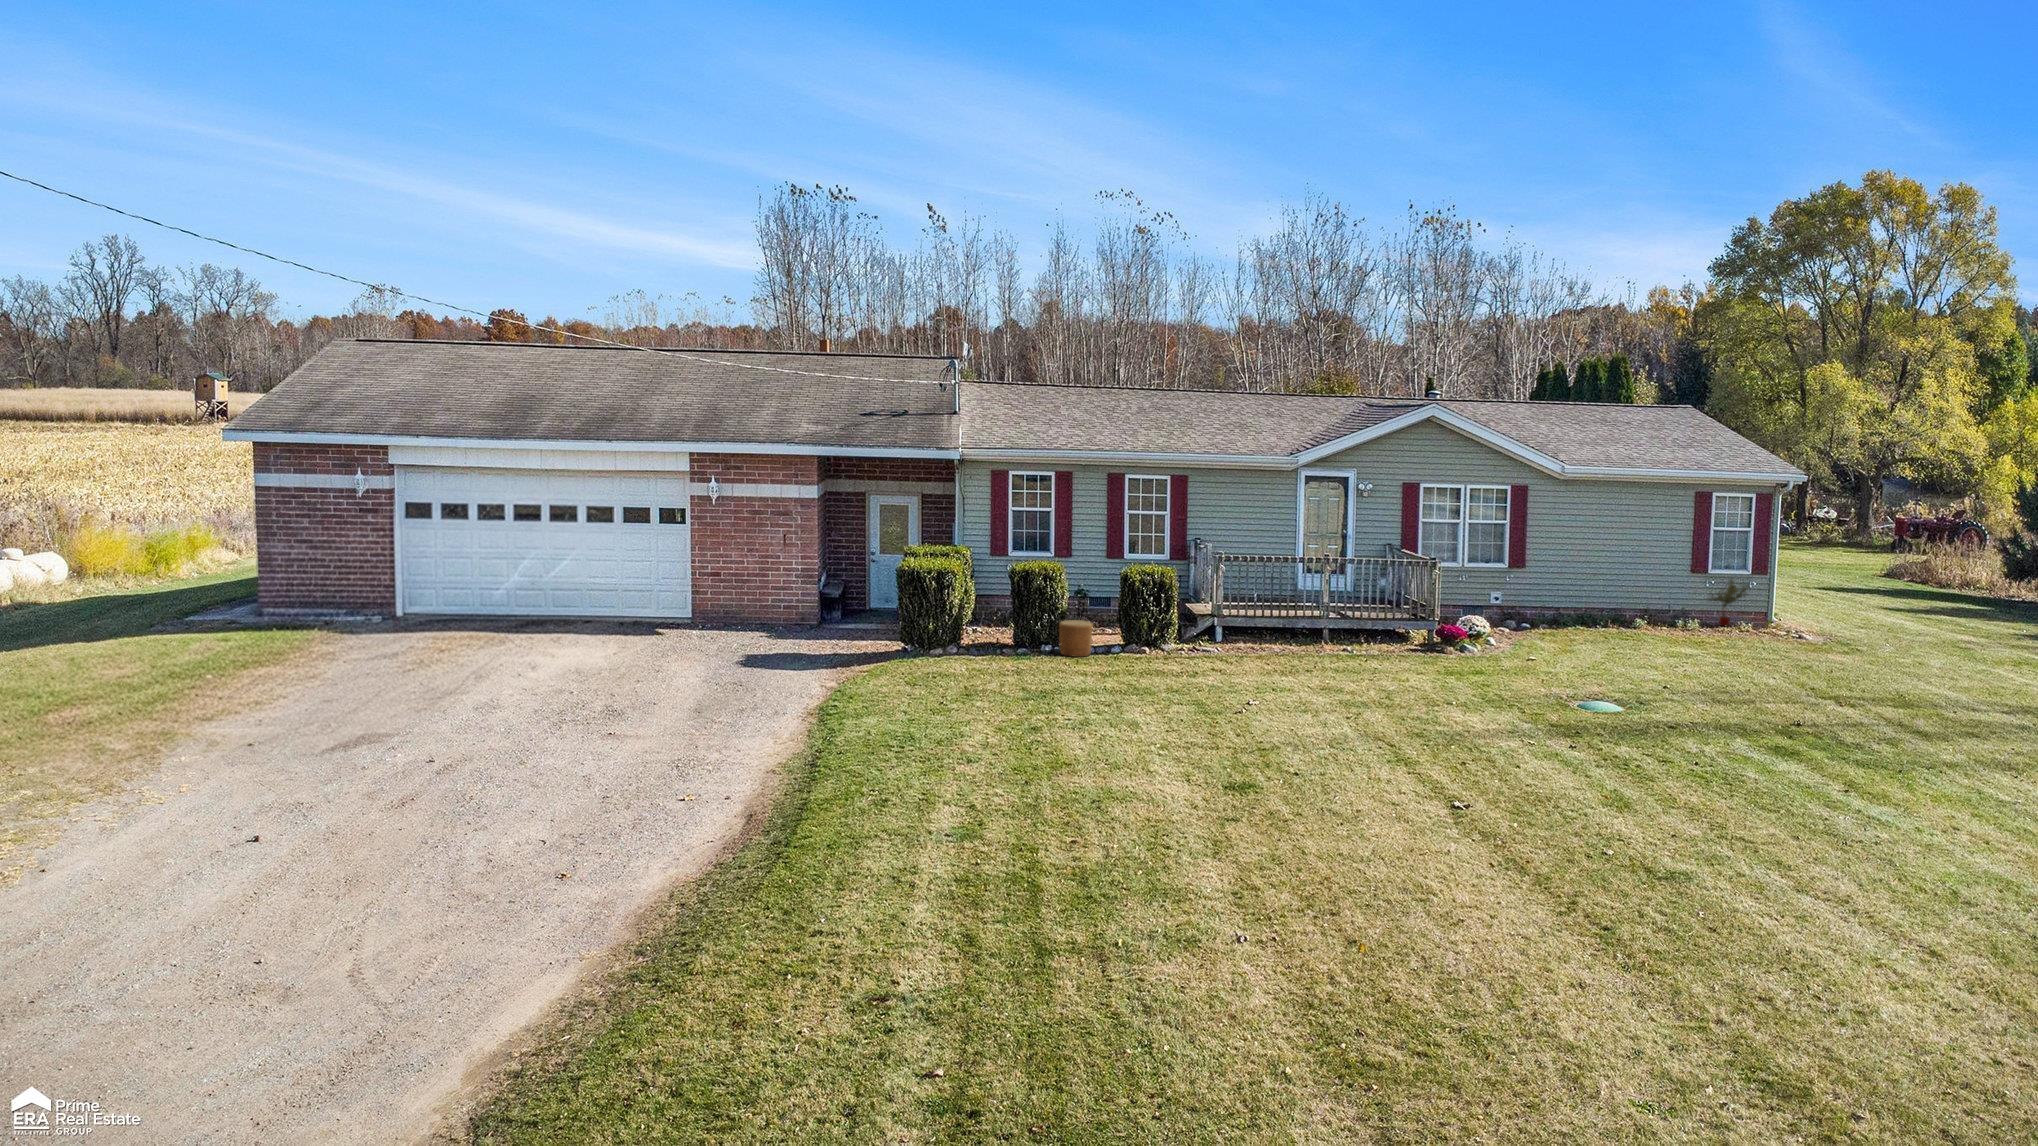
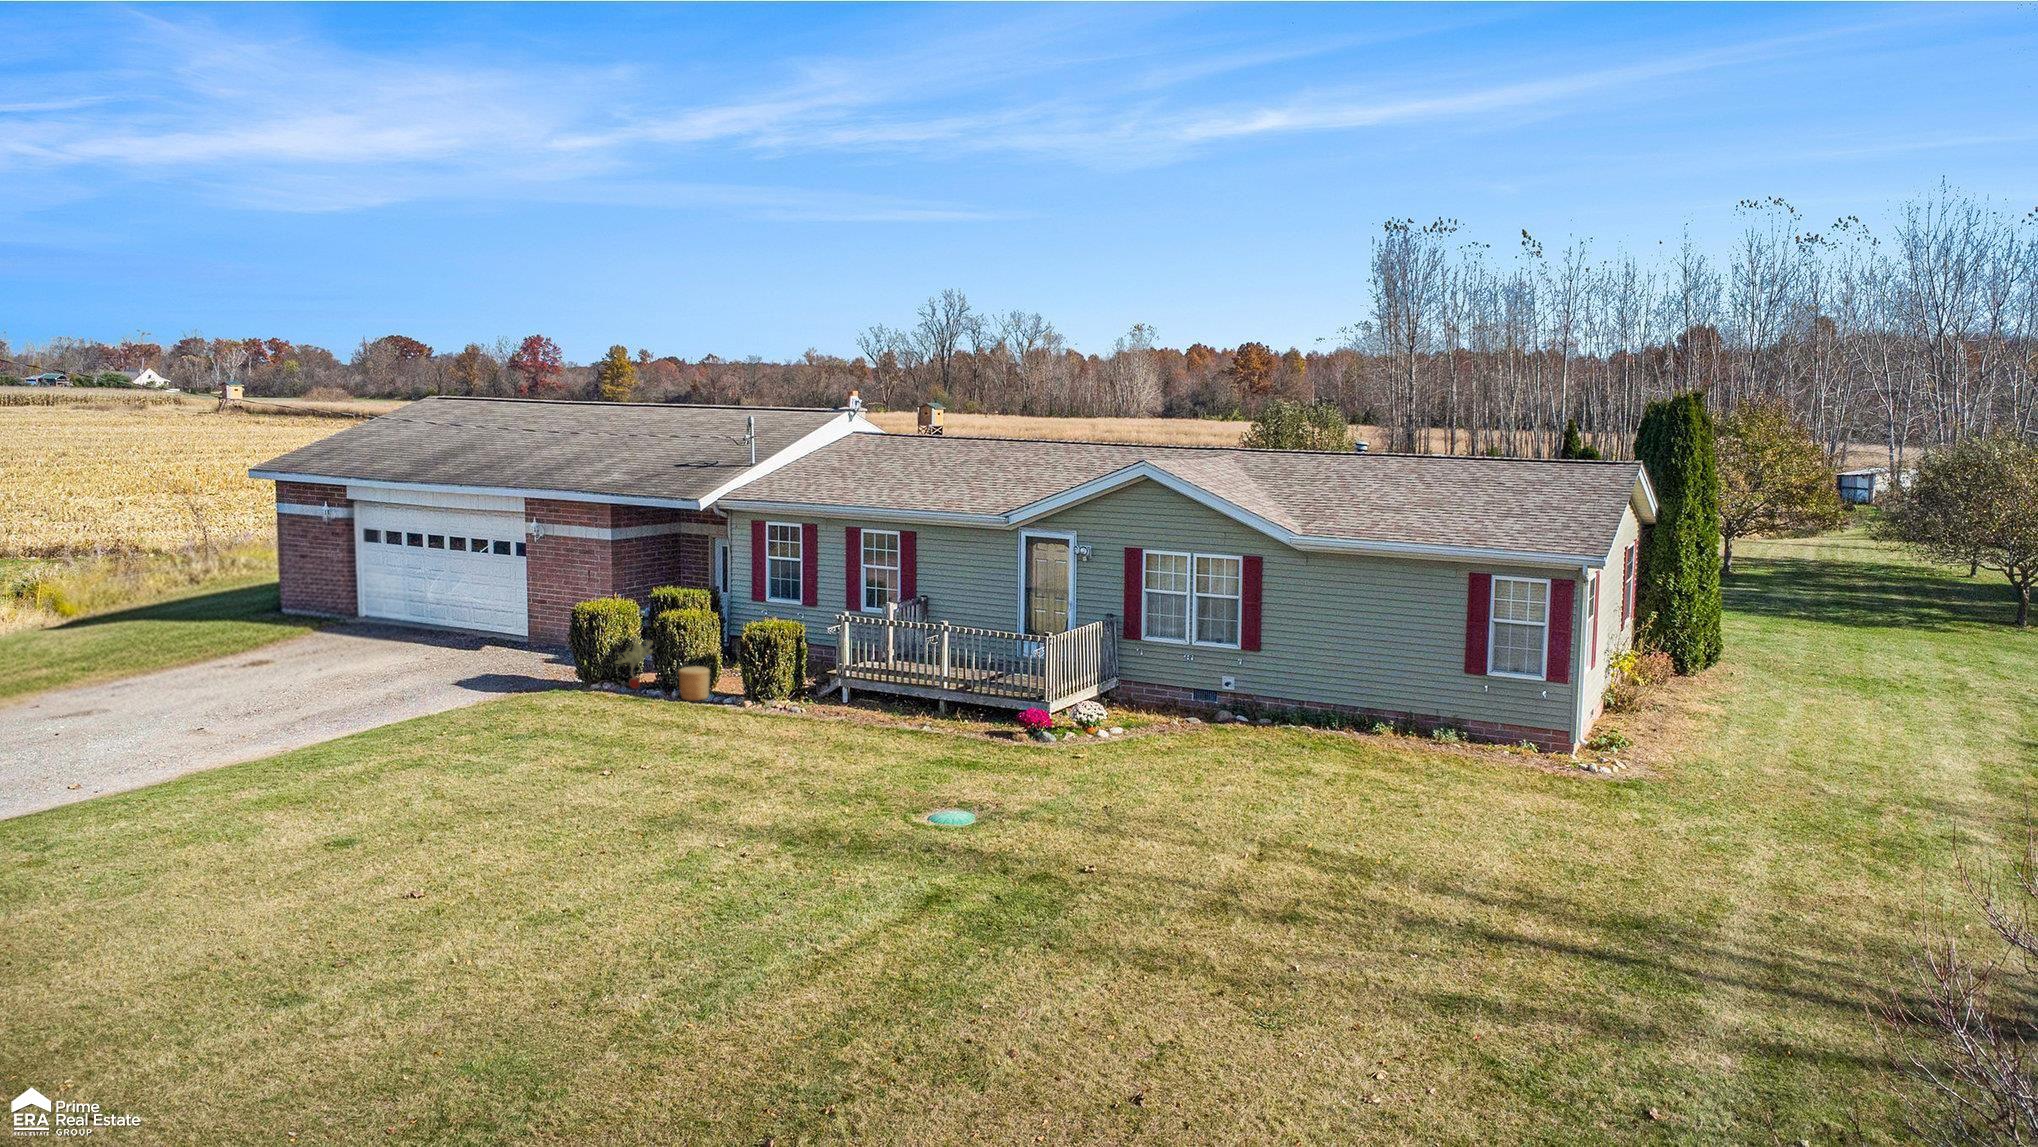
potted tree: present [1708,580,1749,626] -> present [616,637,652,688]

